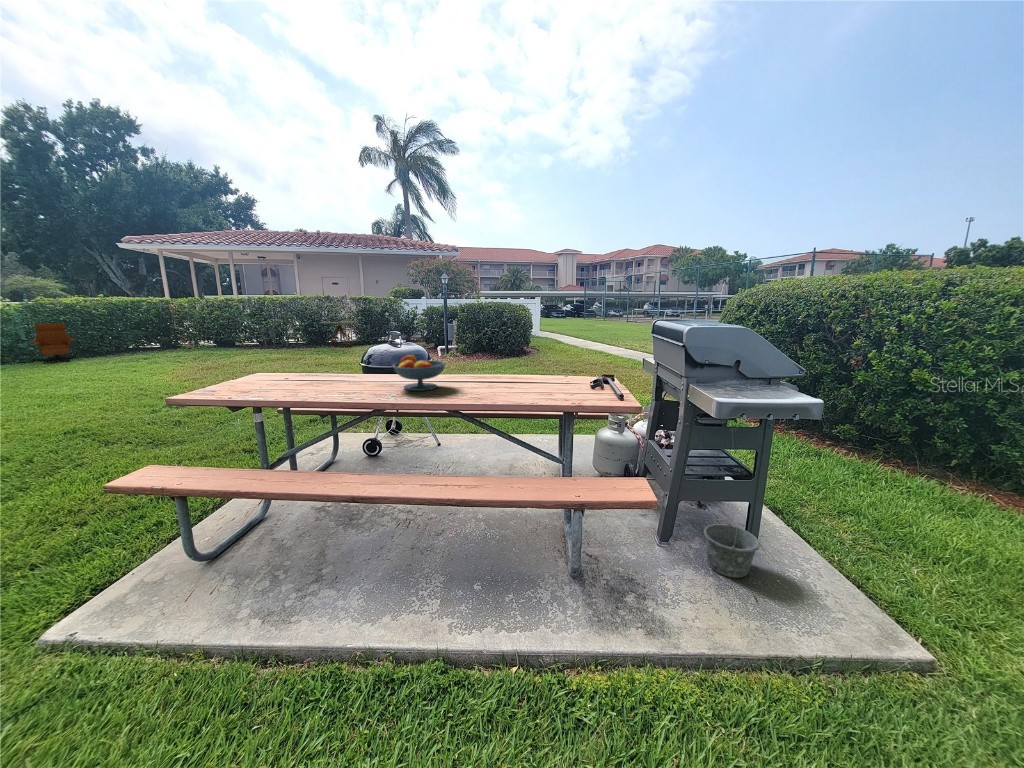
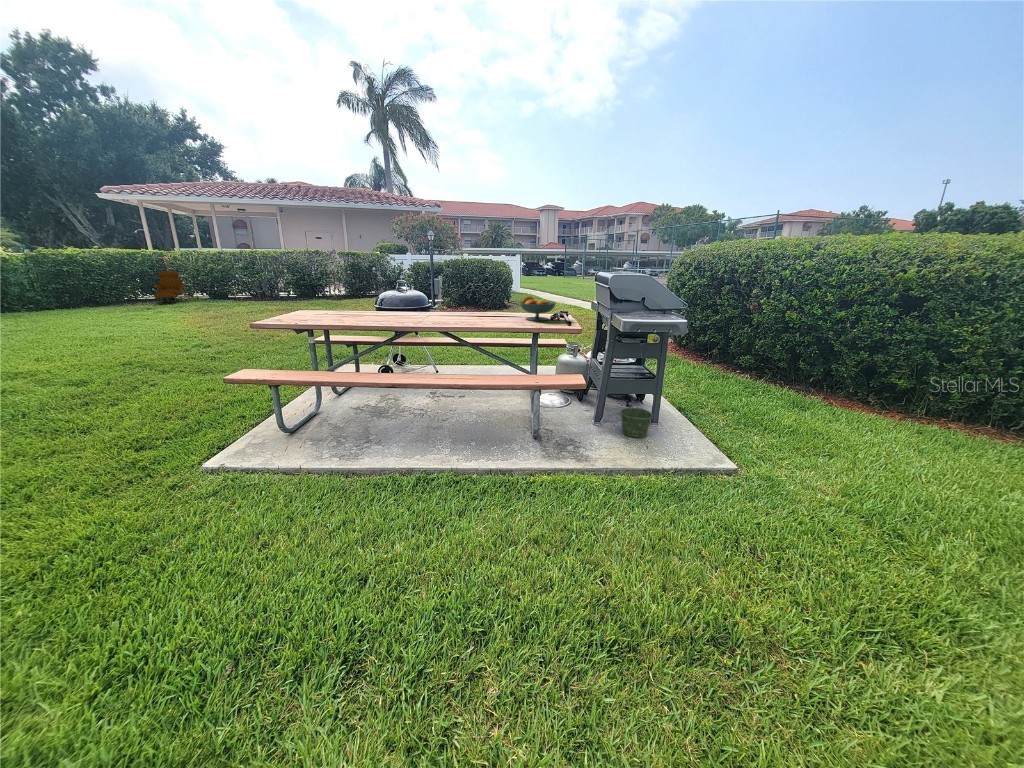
round table: present [320,321,357,347] -> none [312,276,349,301]
lounge chair: present [30,323,75,363] -> present [153,271,185,305]
fruit bowl: present [393,355,445,391] -> present [520,296,556,321]

